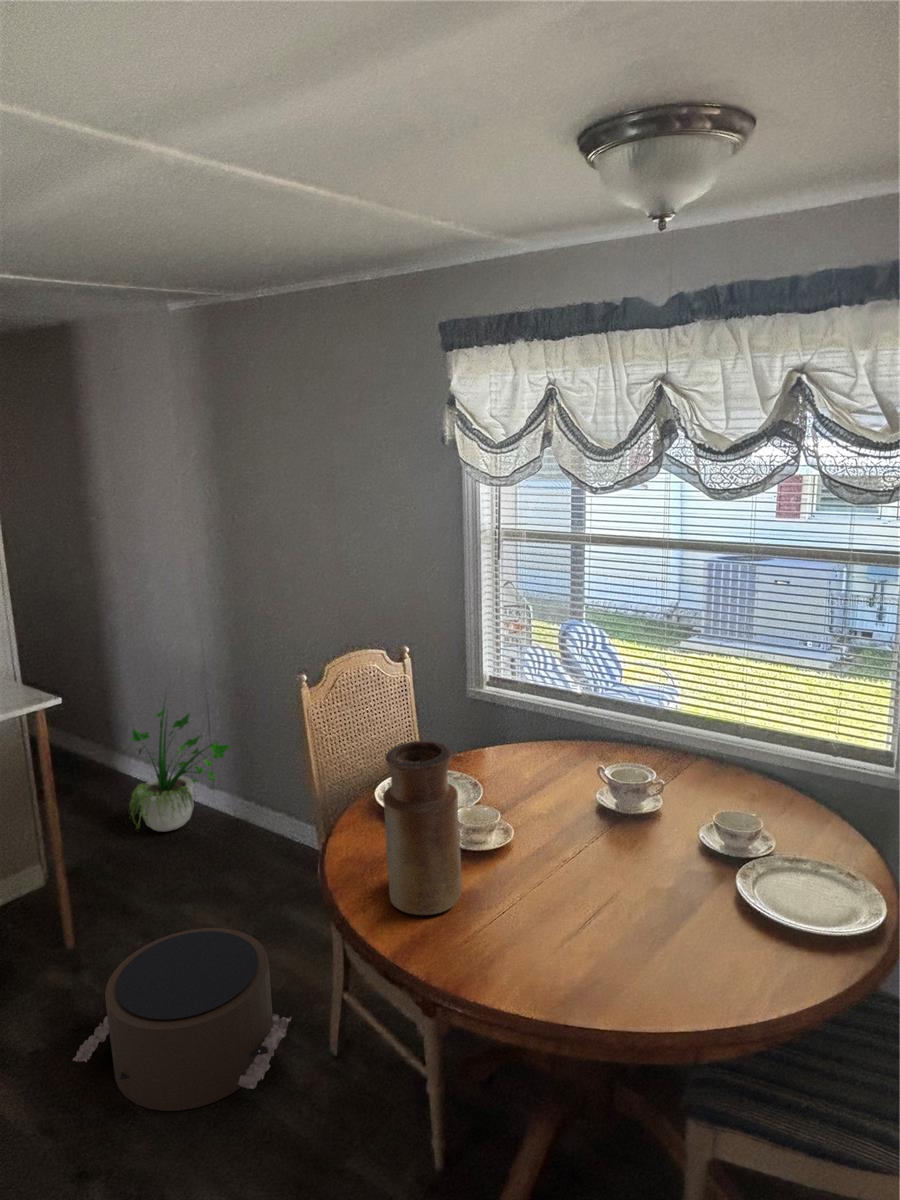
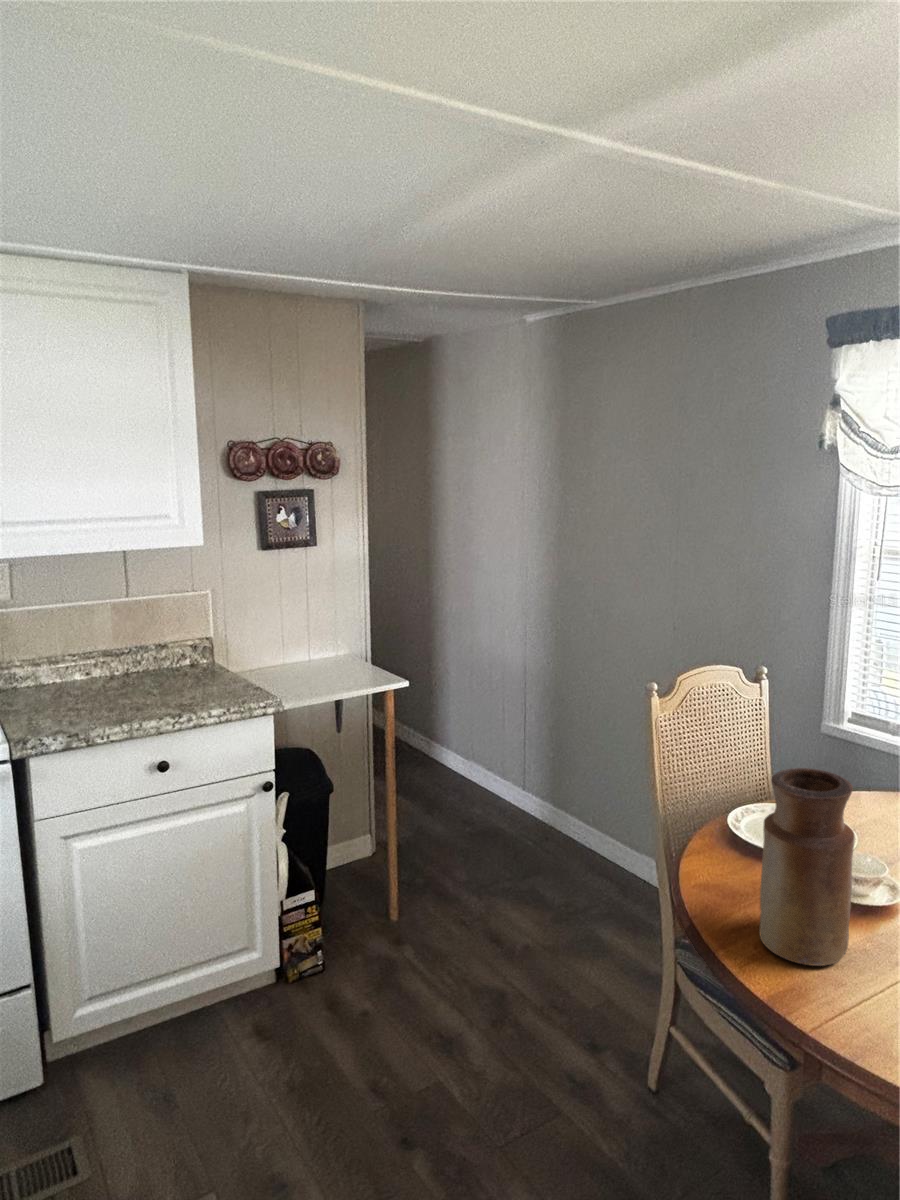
potted plant: present [130,704,230,831] -> none [446,683,549,825]
pouf: present [73,928,291,1111] -> none [399,926,609,1107]

